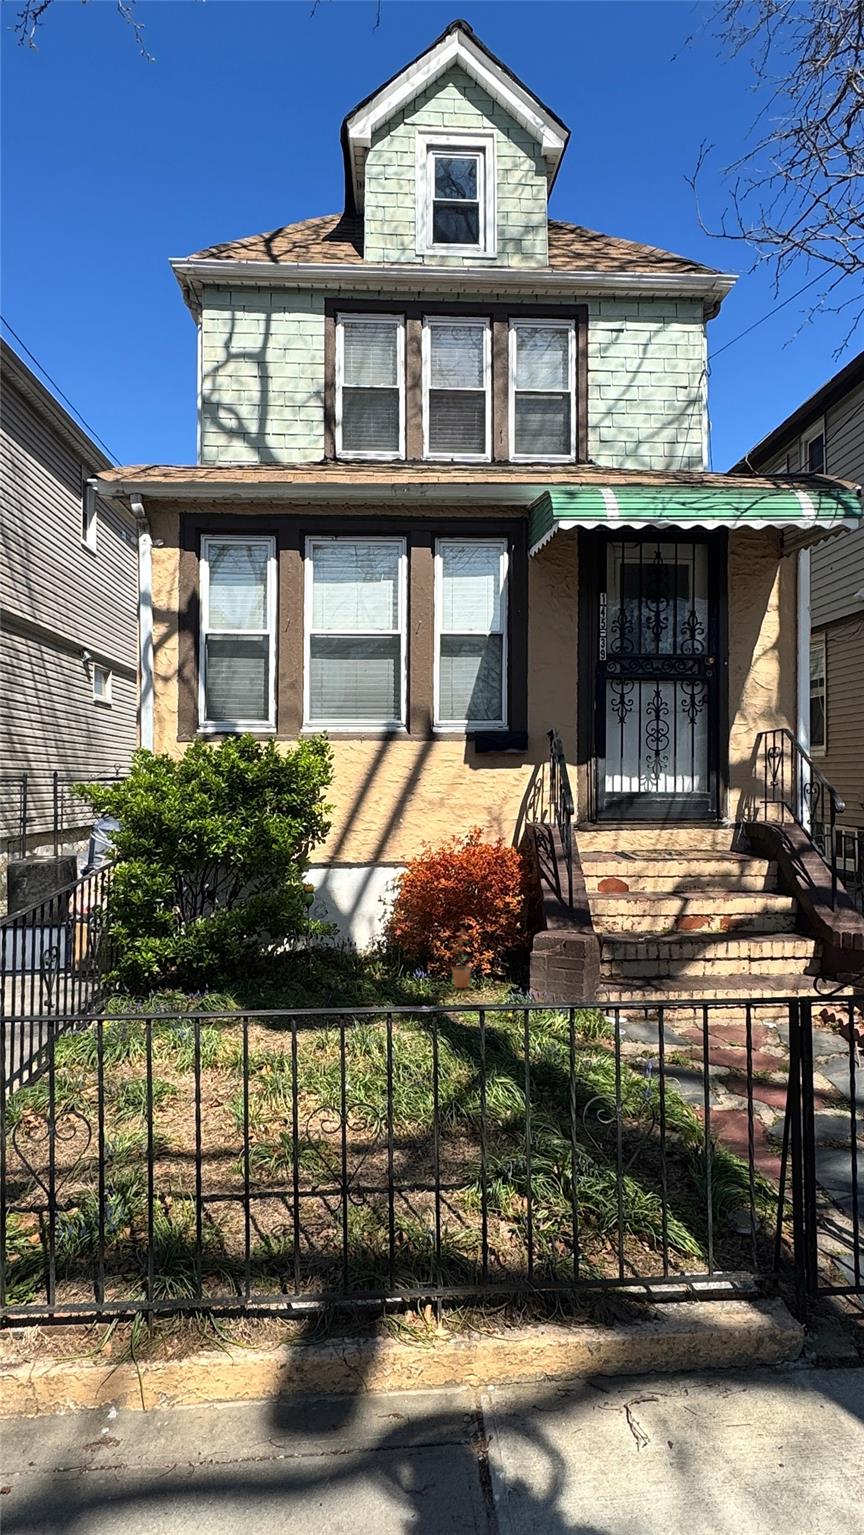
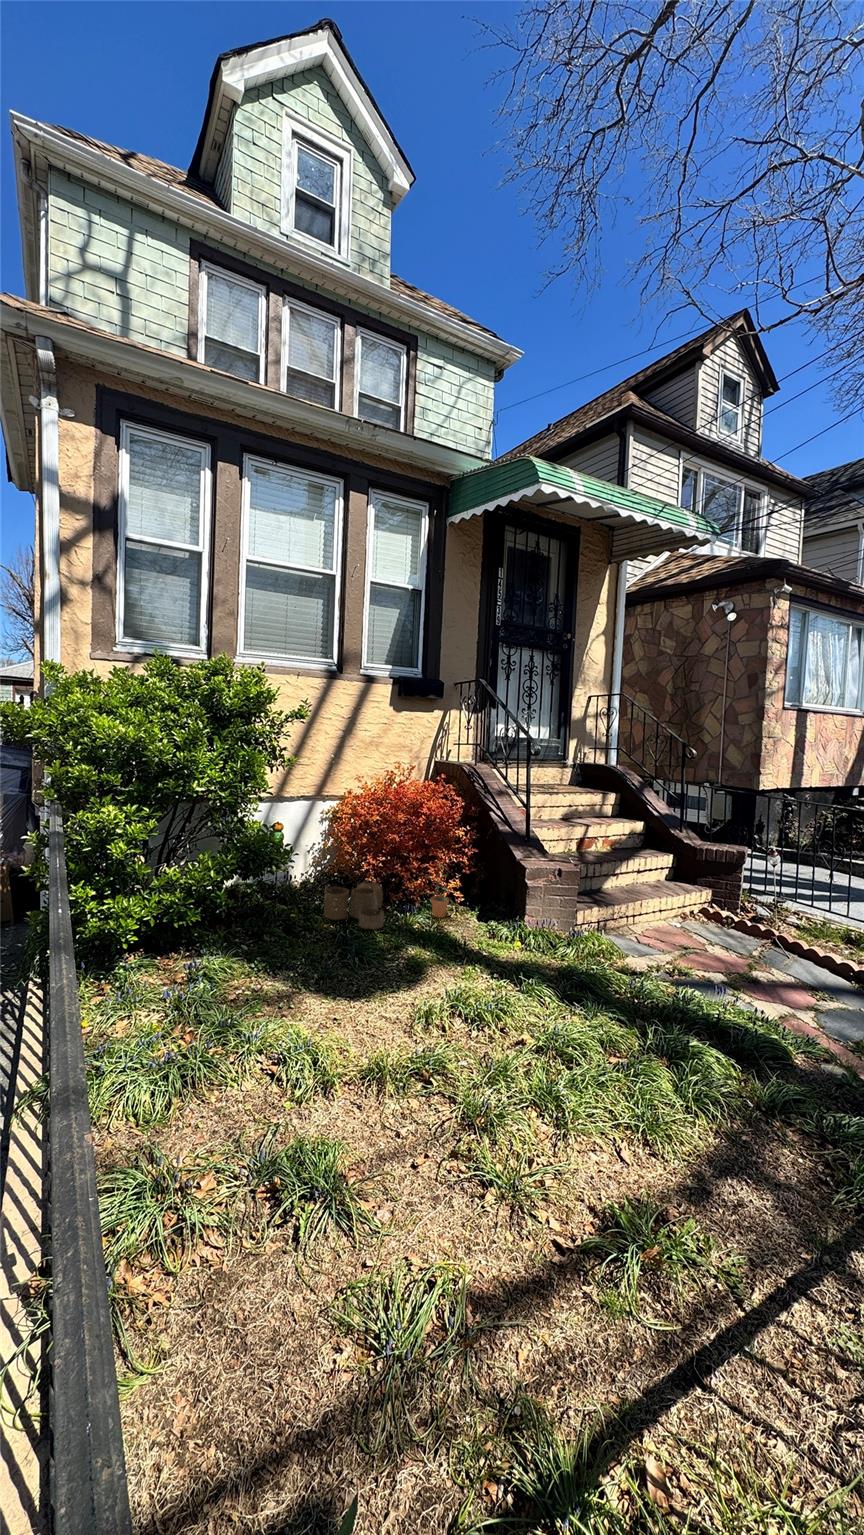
woven basket: none [345,945,416,991] -> present [324,880,384,929]

